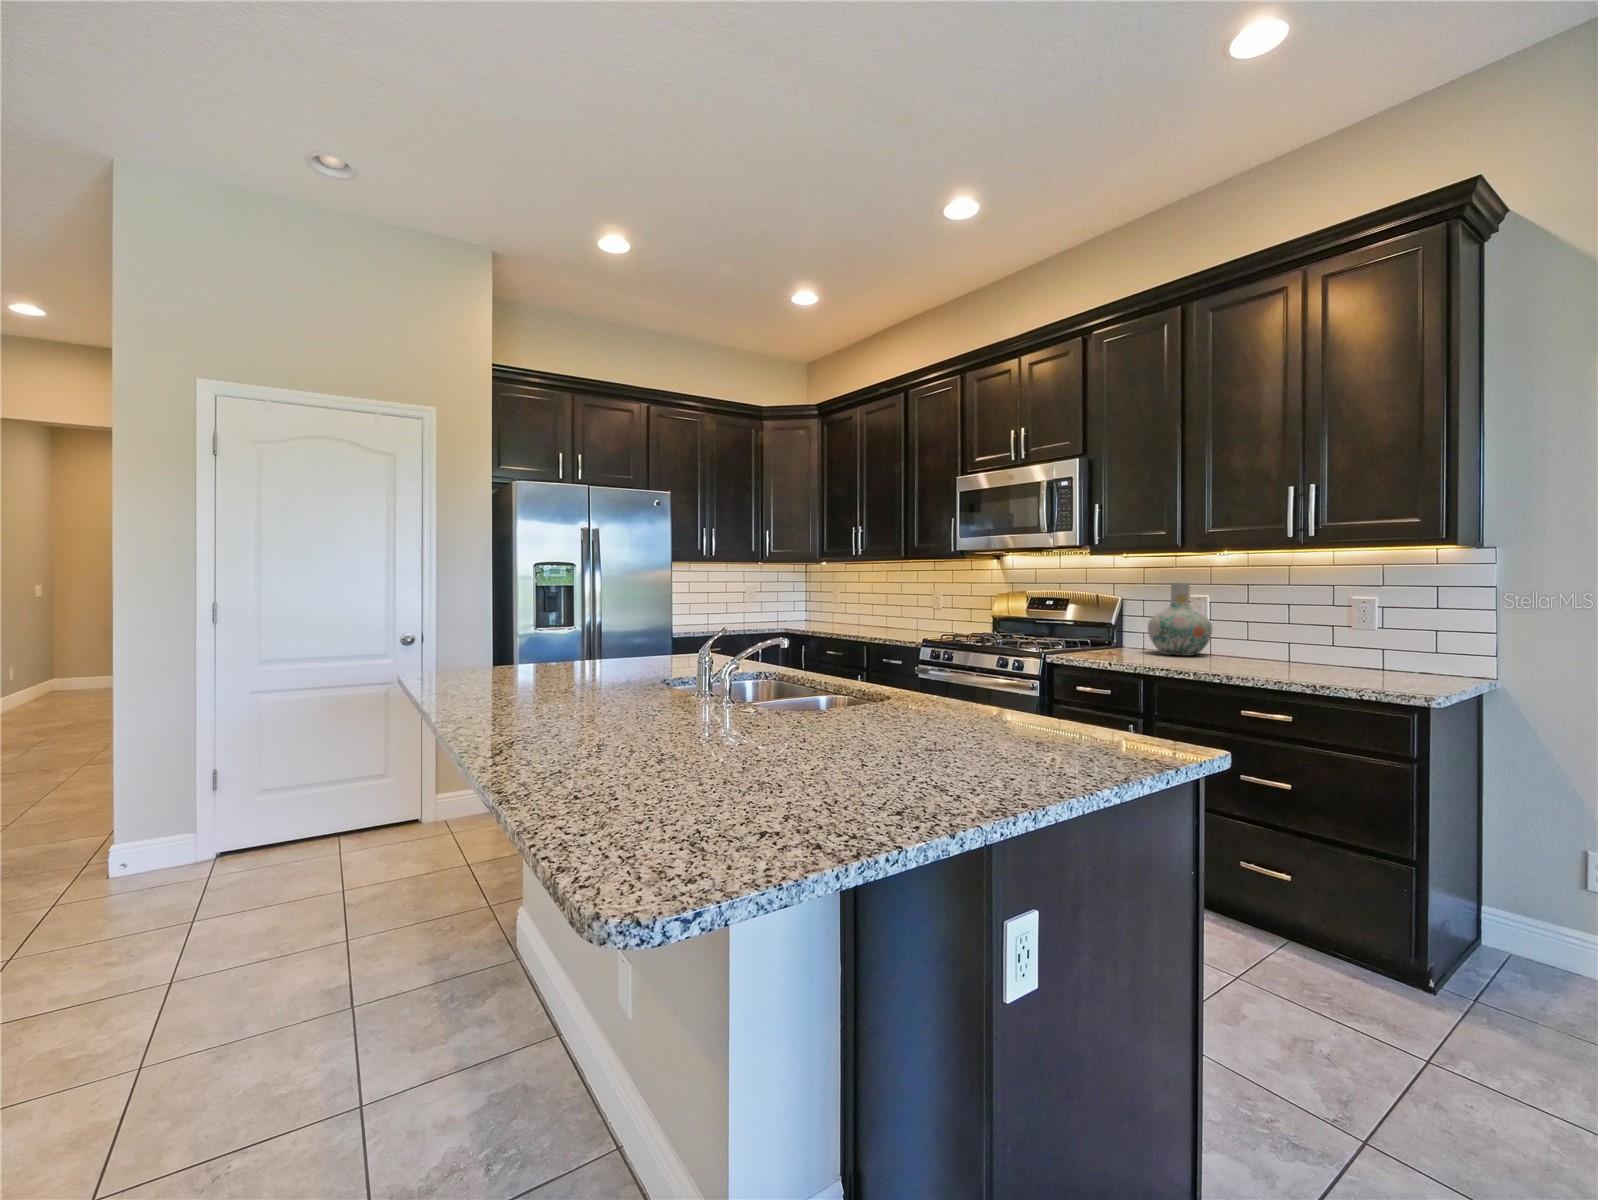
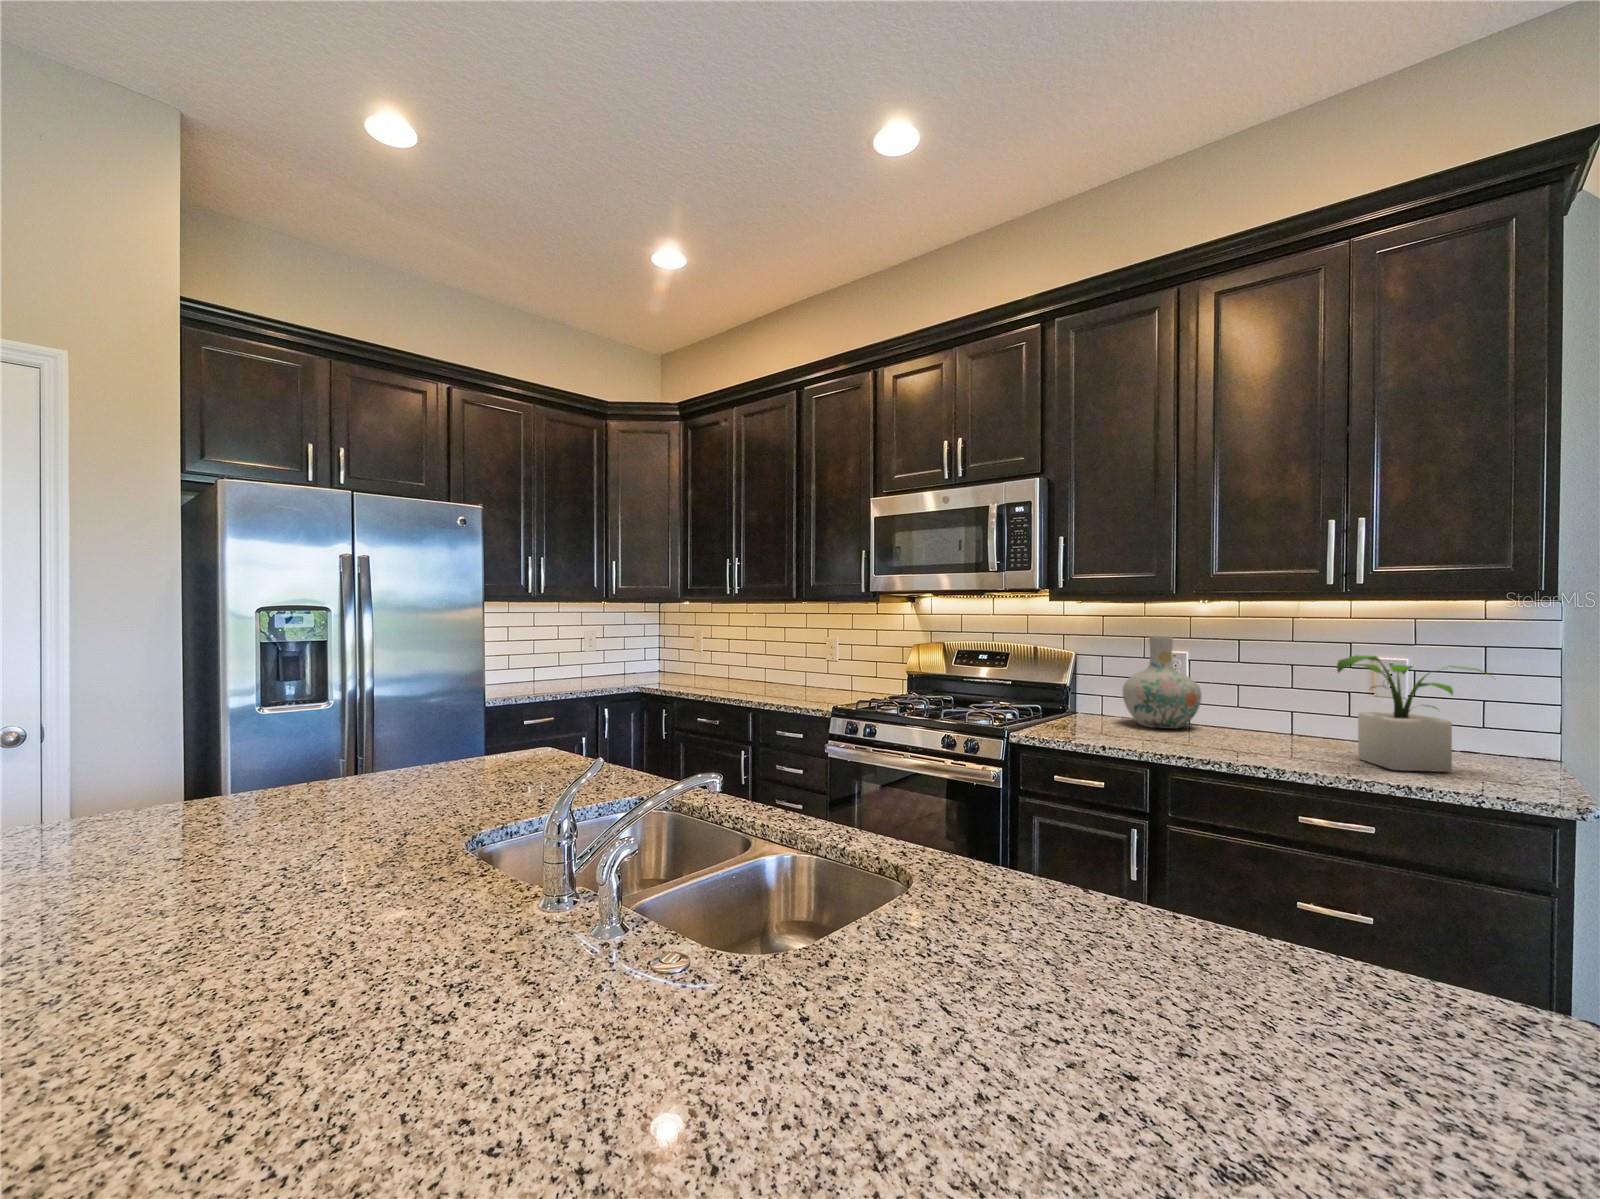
potted plant: none [1280,590,1414,681] -> present [1337,655,1483,772]

